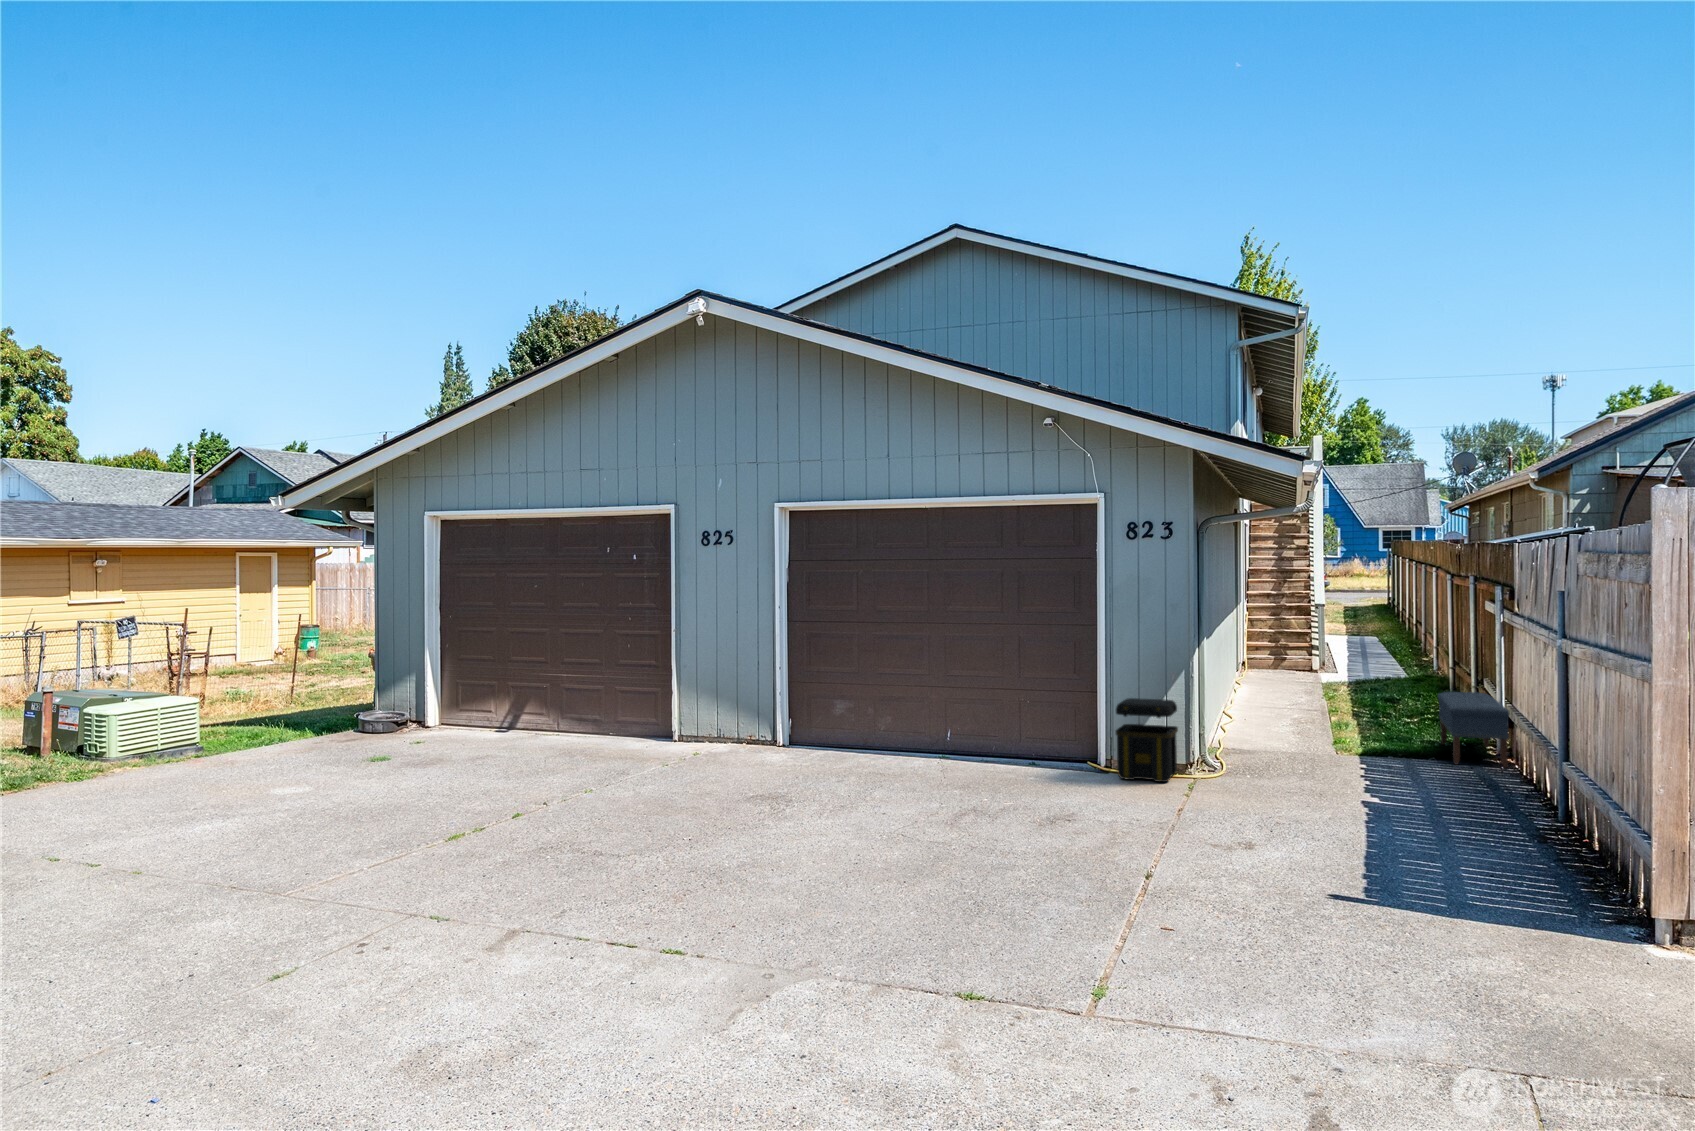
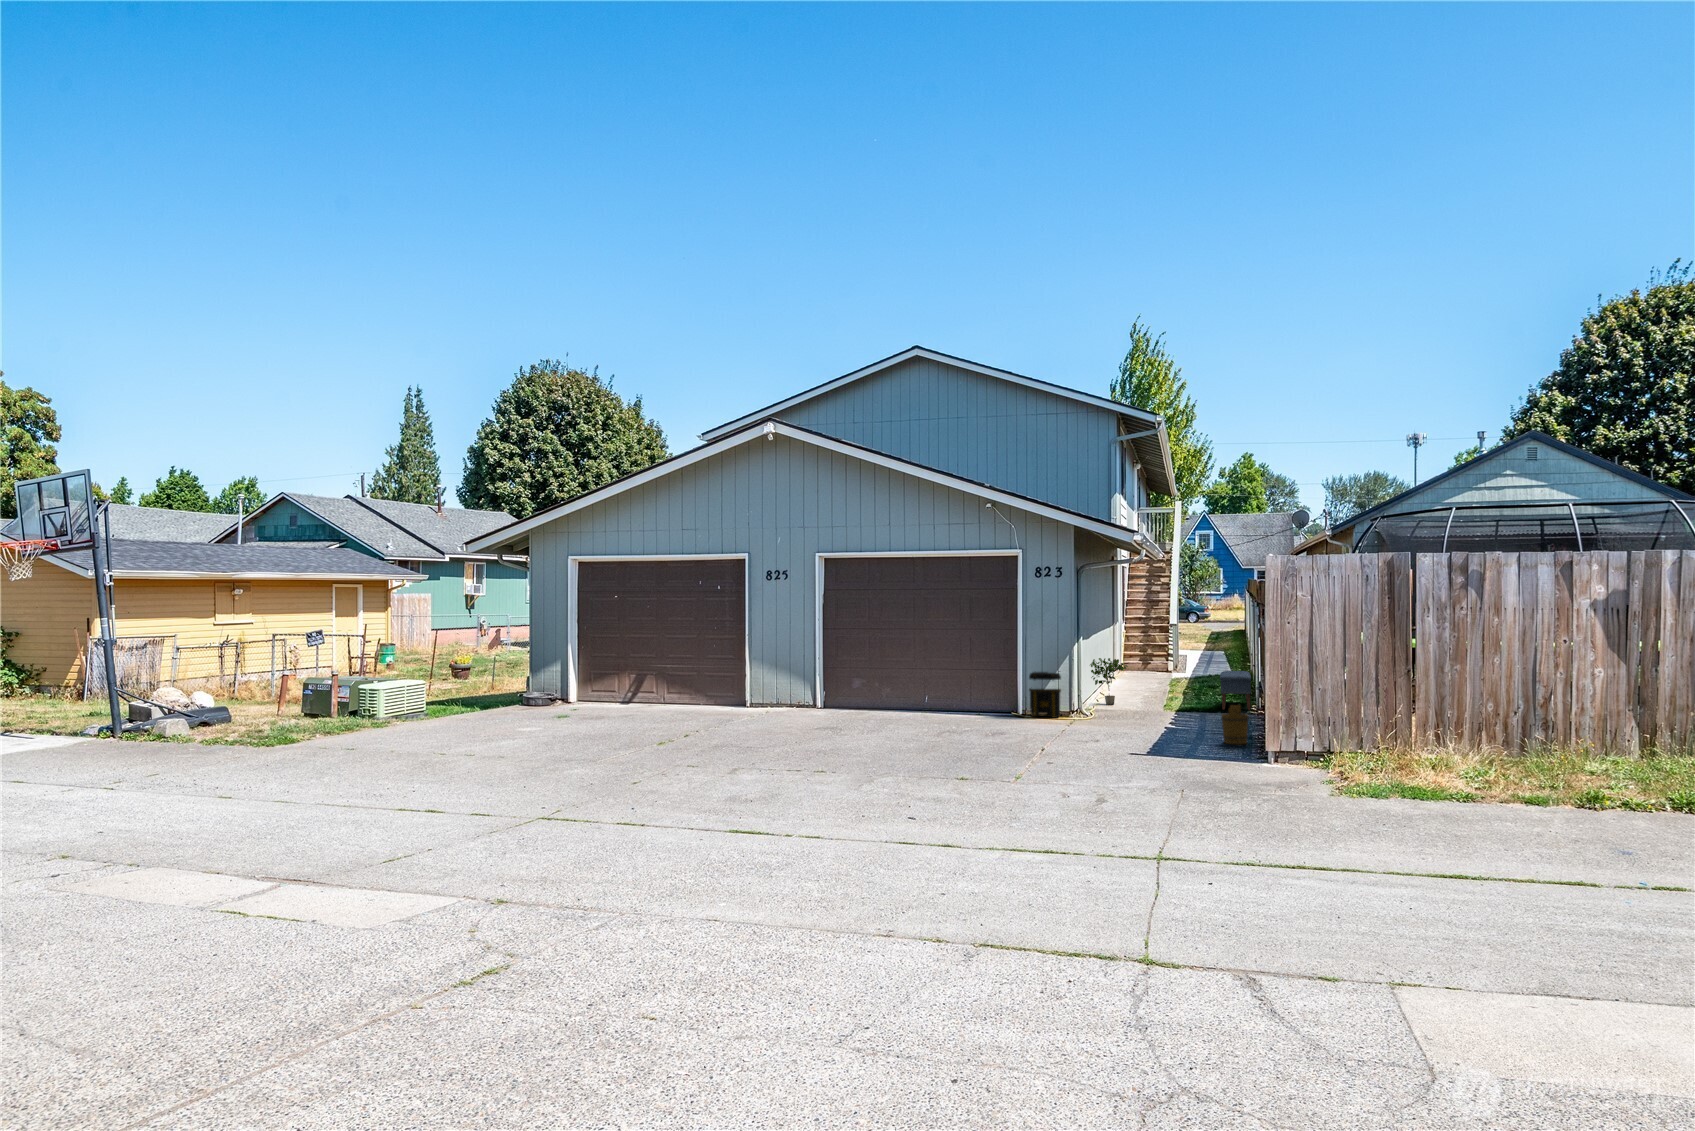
potted plant: none [1215,669,1281,747] -> present [1090,658,1128,705]
bucket: none [1538,807,1618,901] -> present [1221,705,1252,744]

